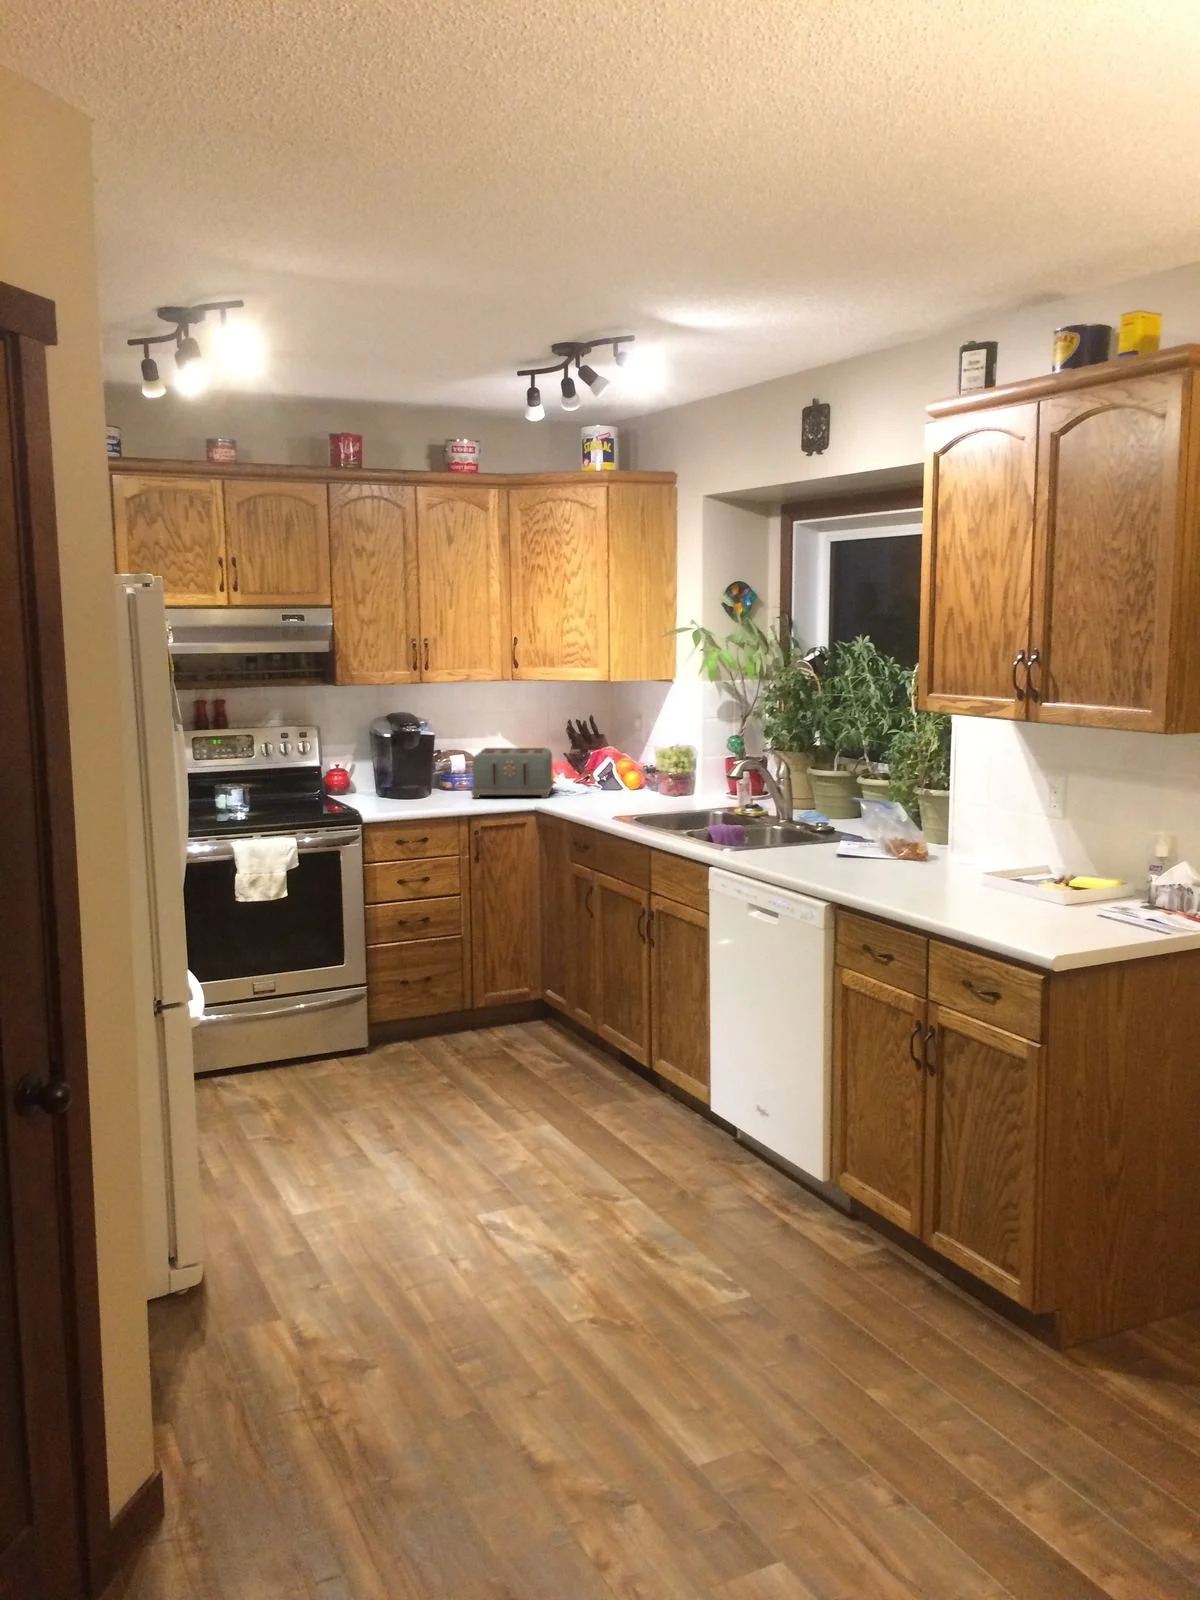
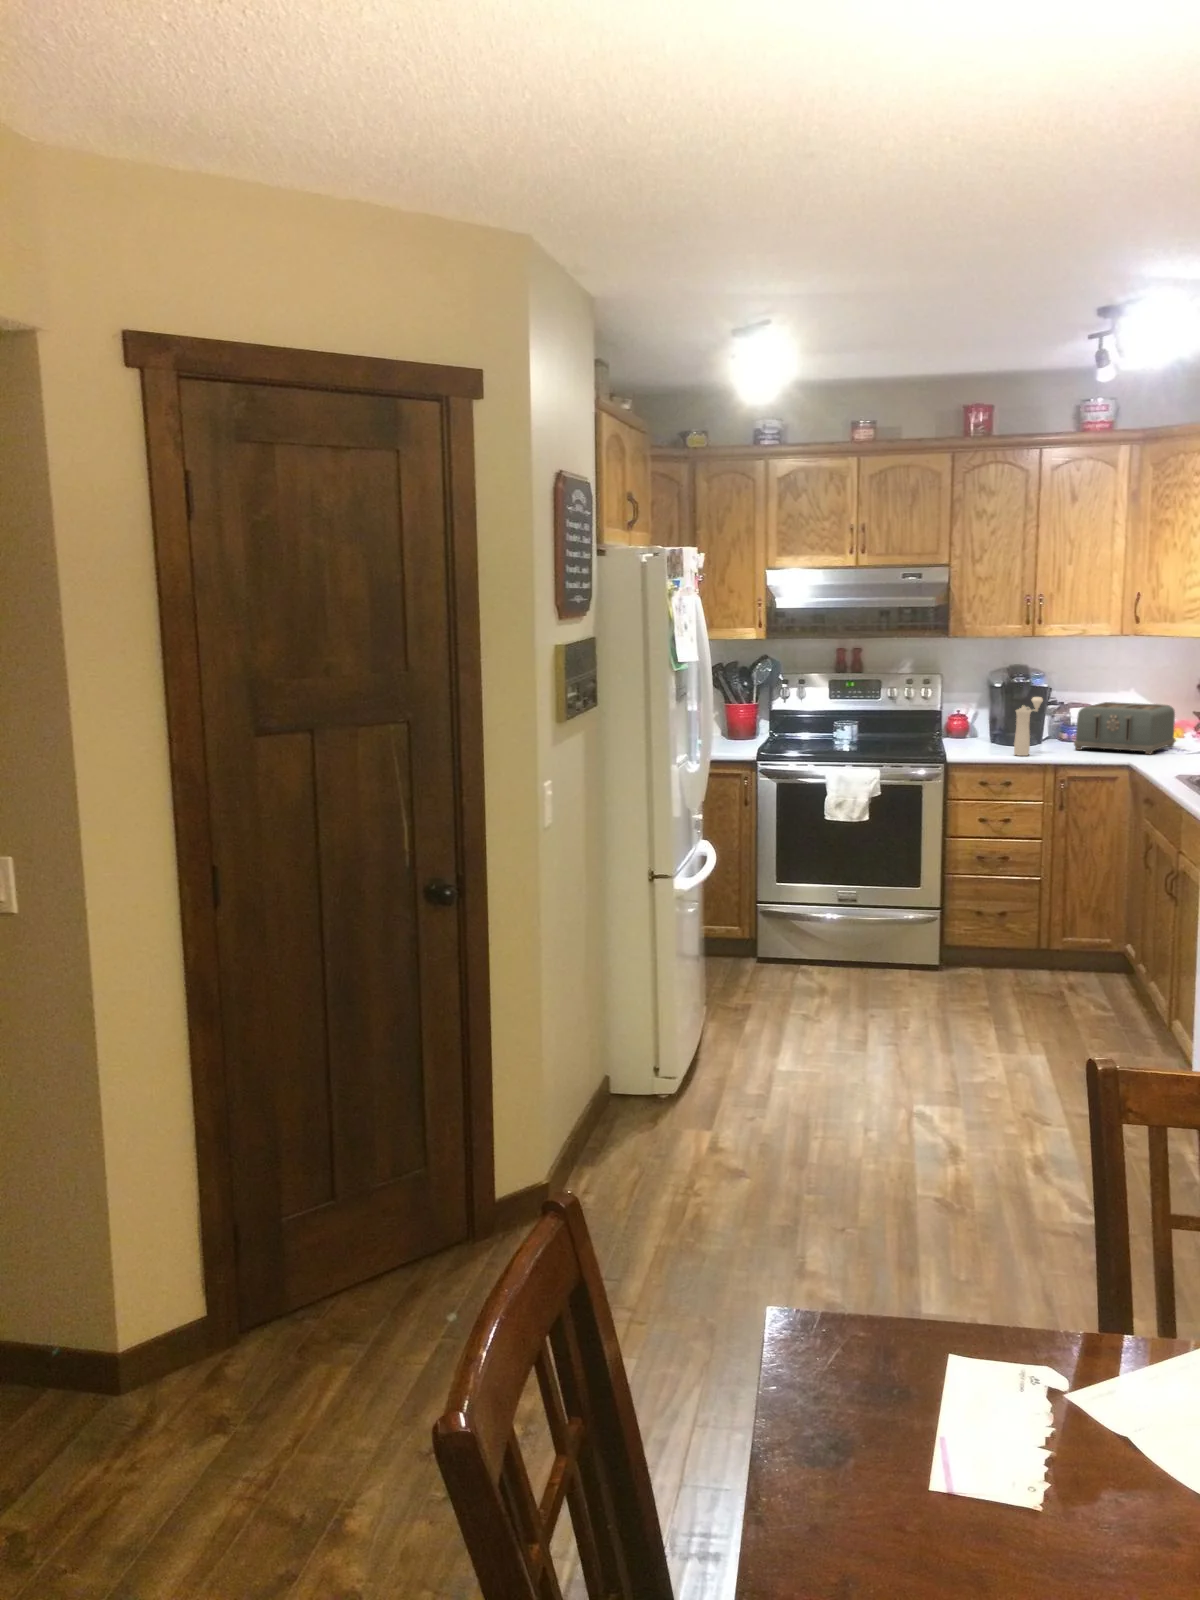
pepper mill: none [423,746,444,809] -> present [1014,697,1043,756]

